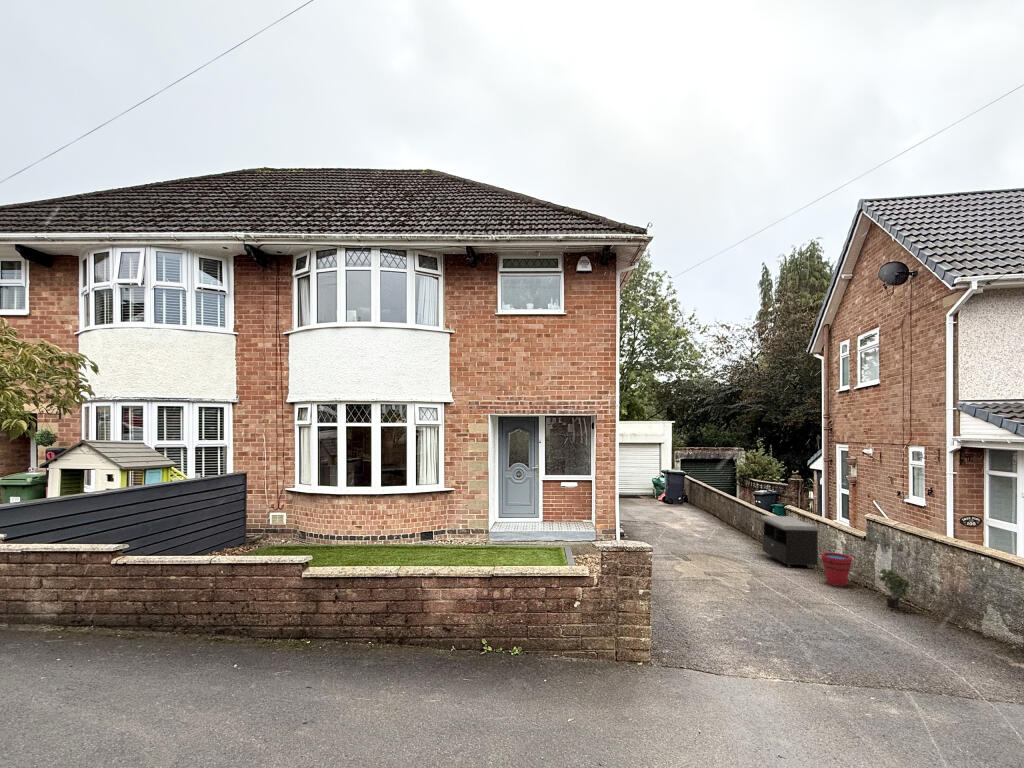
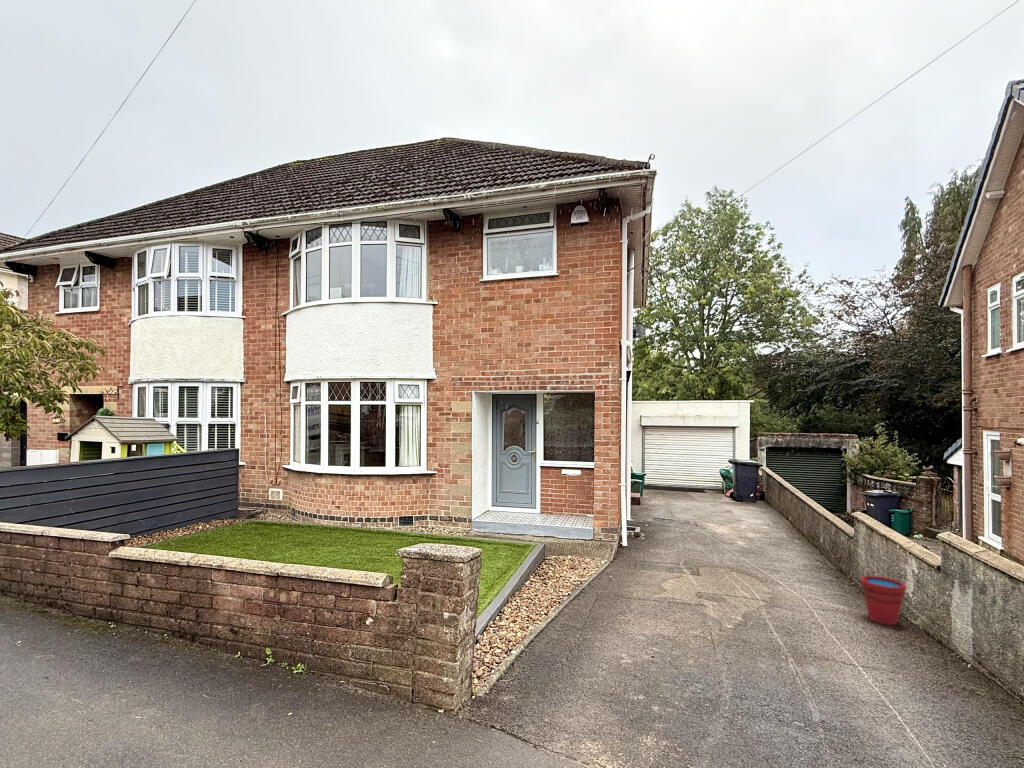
storage bench: present [761,516,818,568] -> none [805,521,873,595]
potted plant: present [879,569,910,607] -> none [919,606,974,667]

